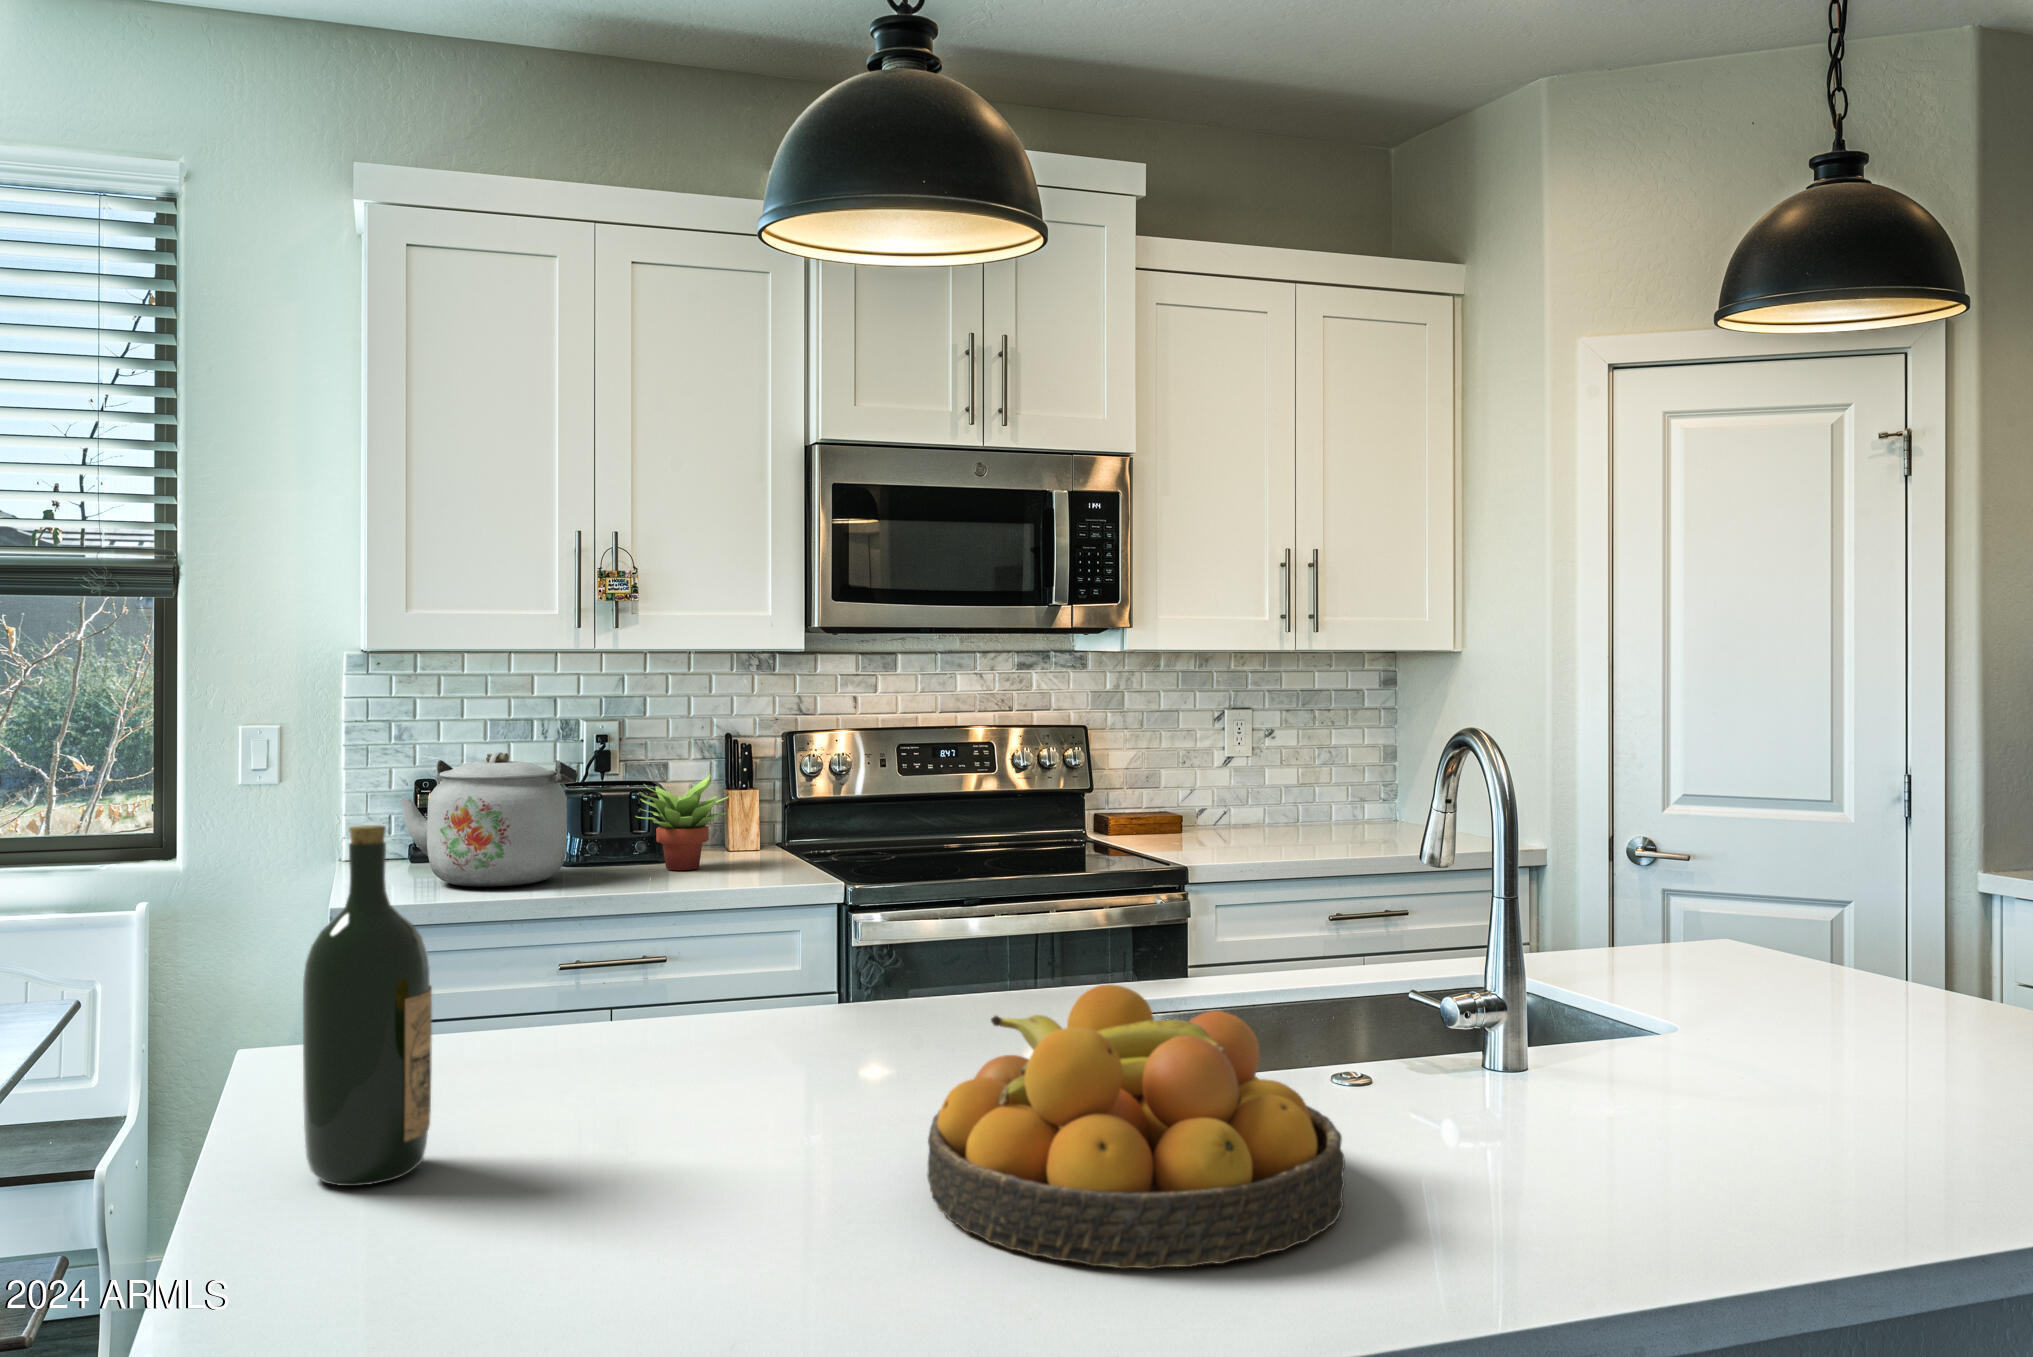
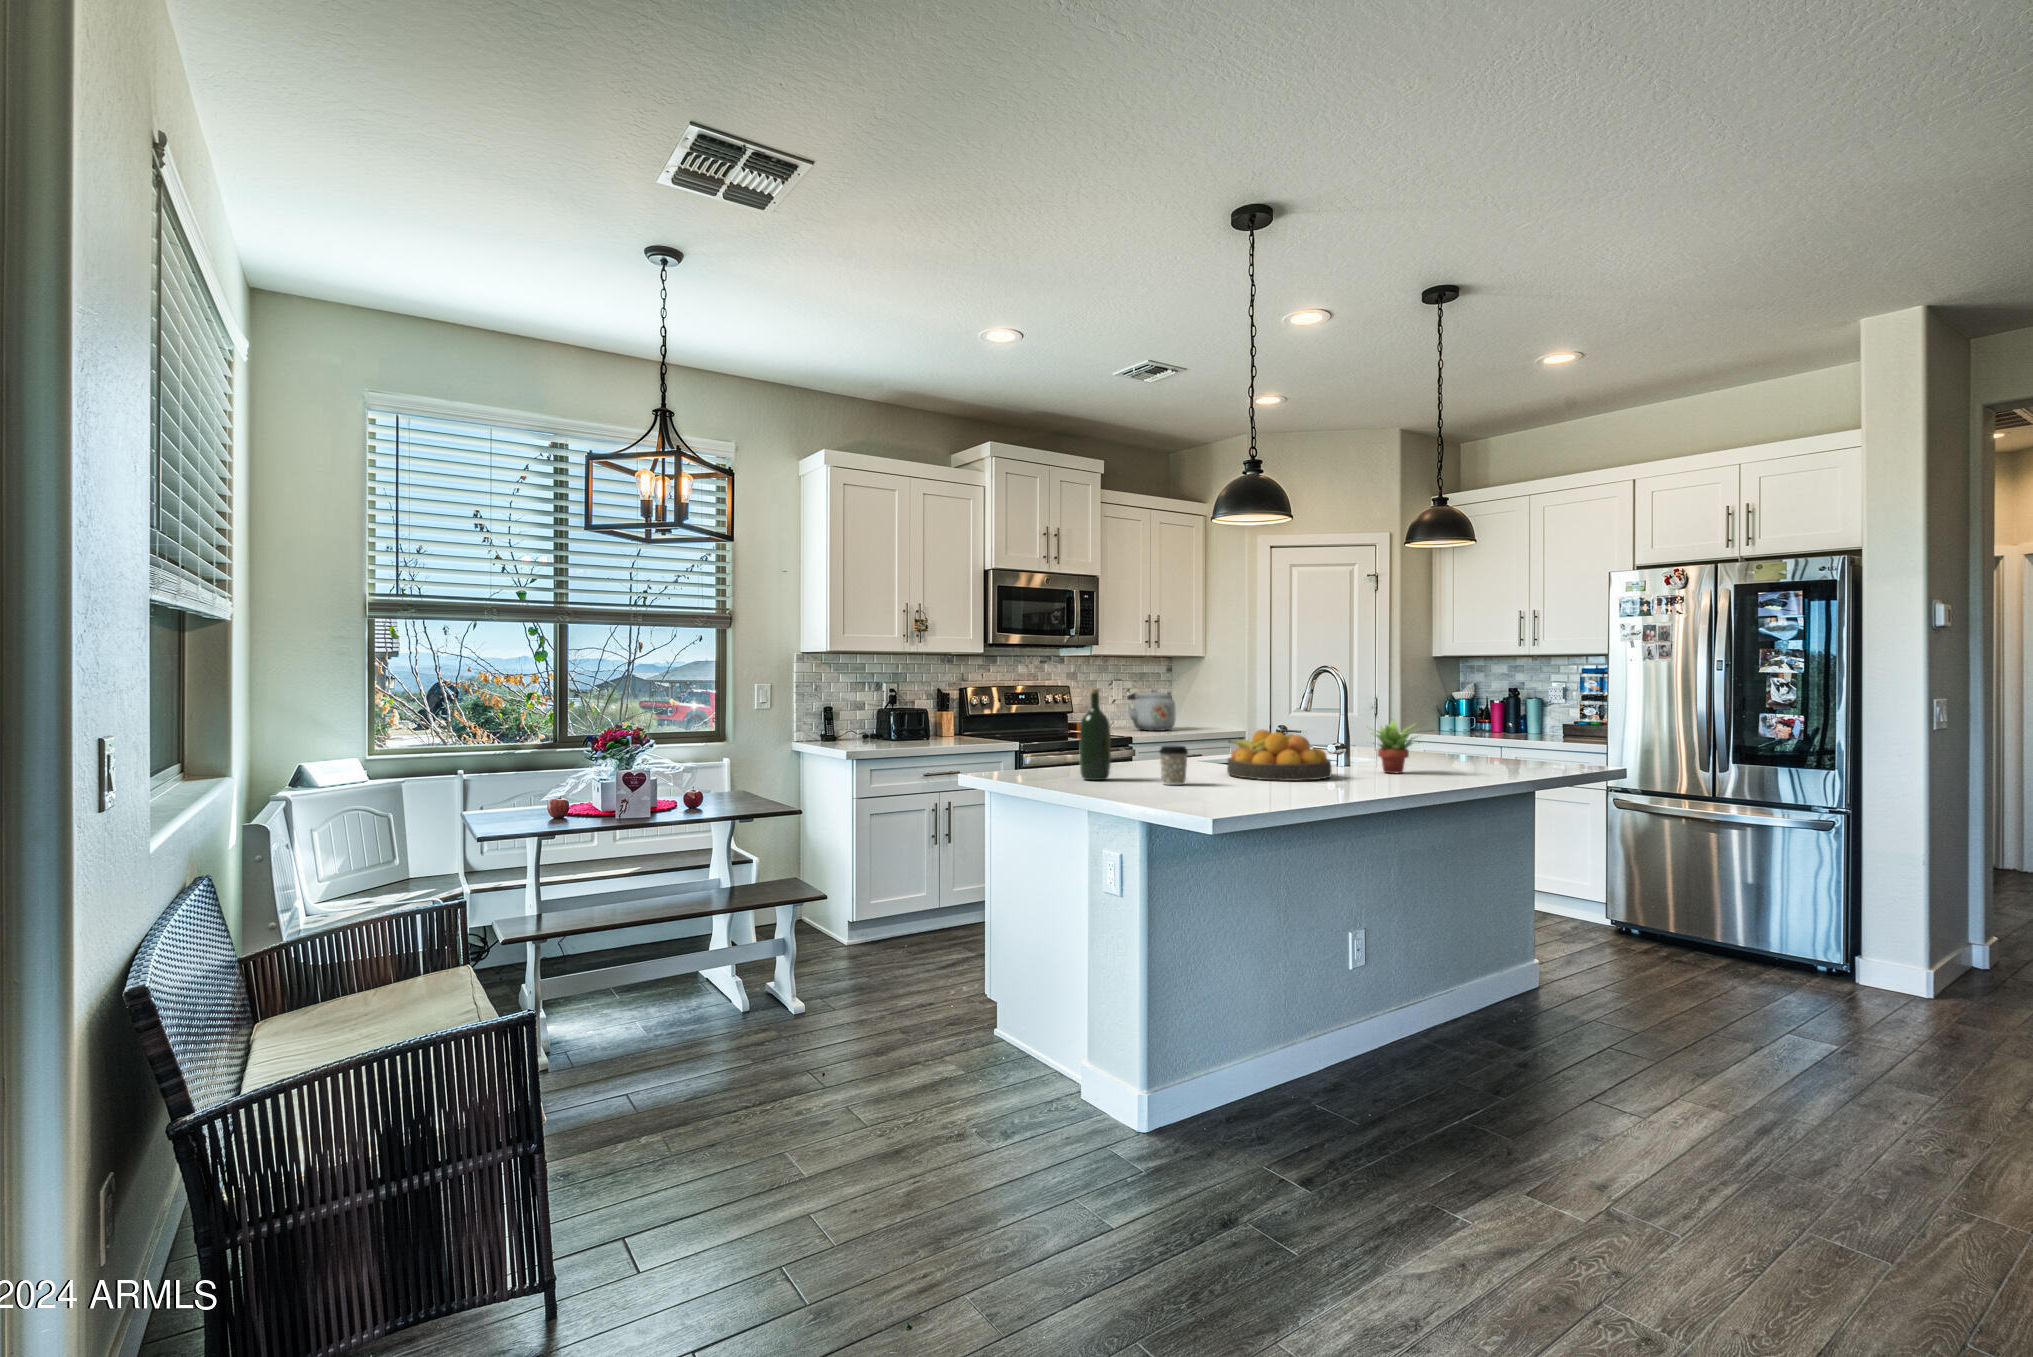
kettle: present [400,752,577,887] -> present [1127,689,1175,731]
succulent plant: present [635,774,730,870] -> present [1373,720,1421,774]
coffee cup: none [453,1085,586,1278] -> present [1159,746,1188,785]

